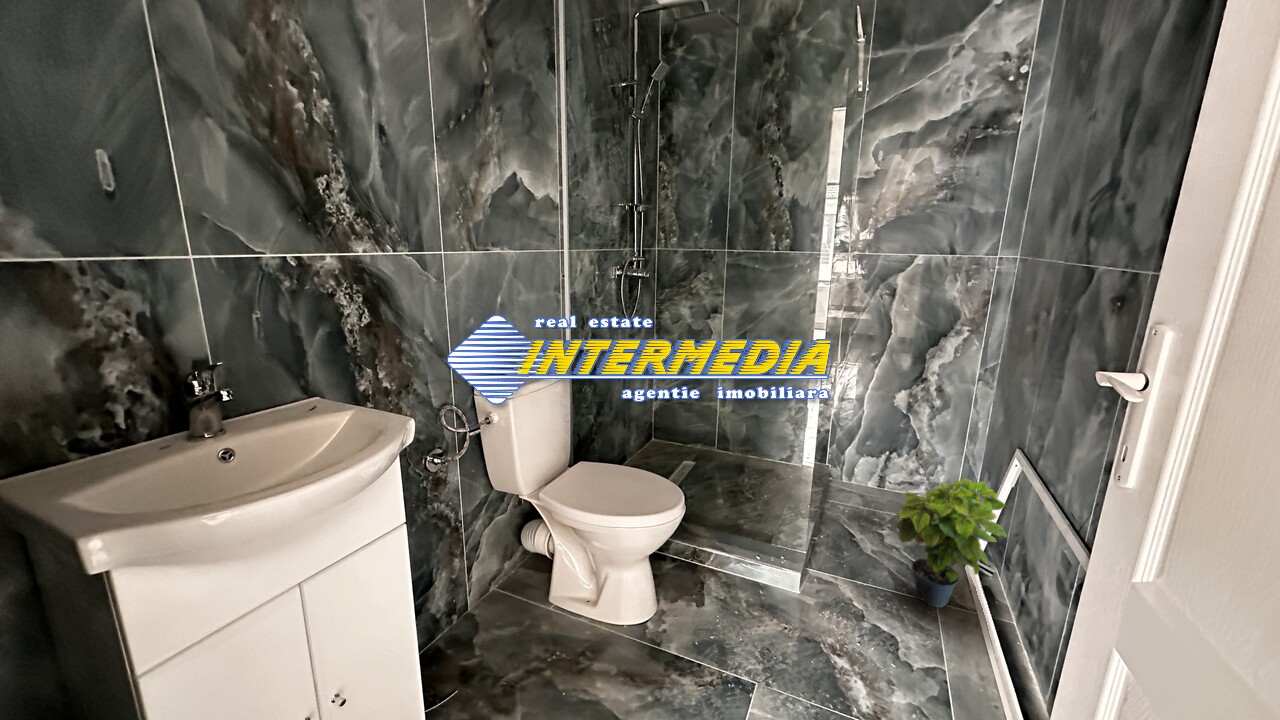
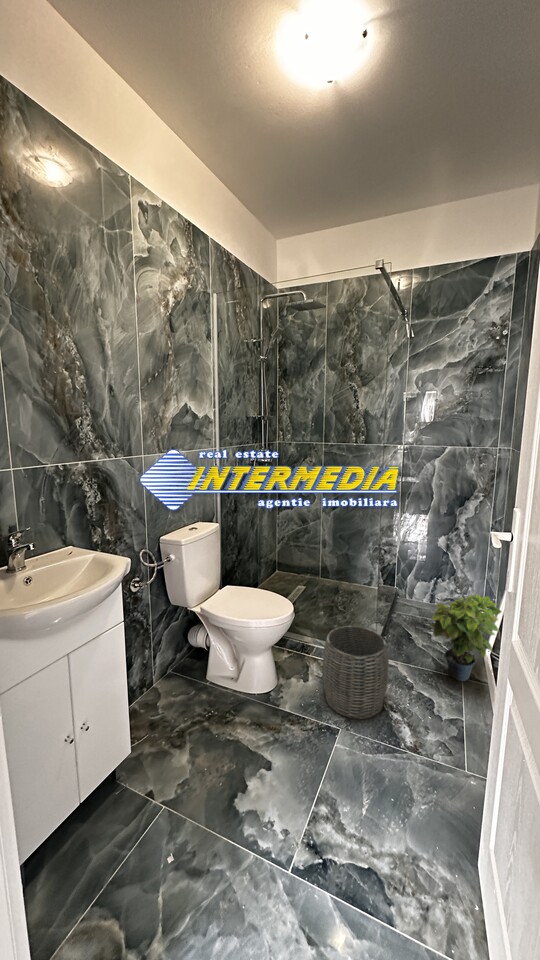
woven basket: none [728,524,832,668] -> present [323,626,389,719]

